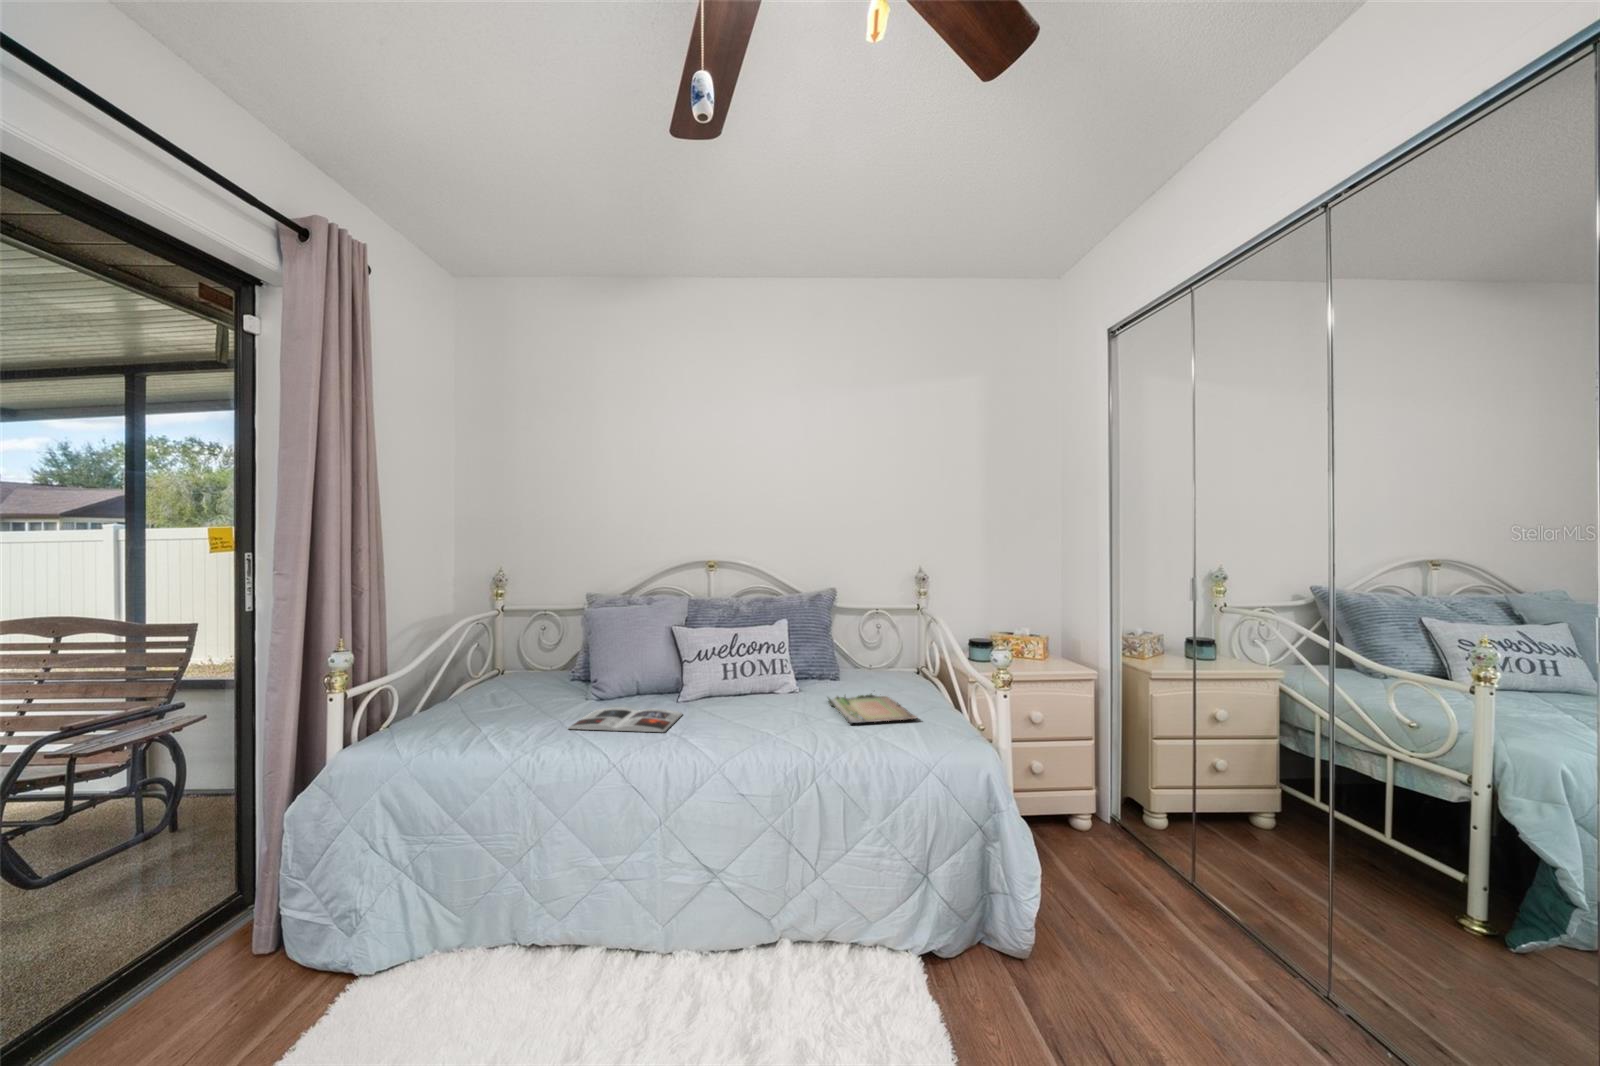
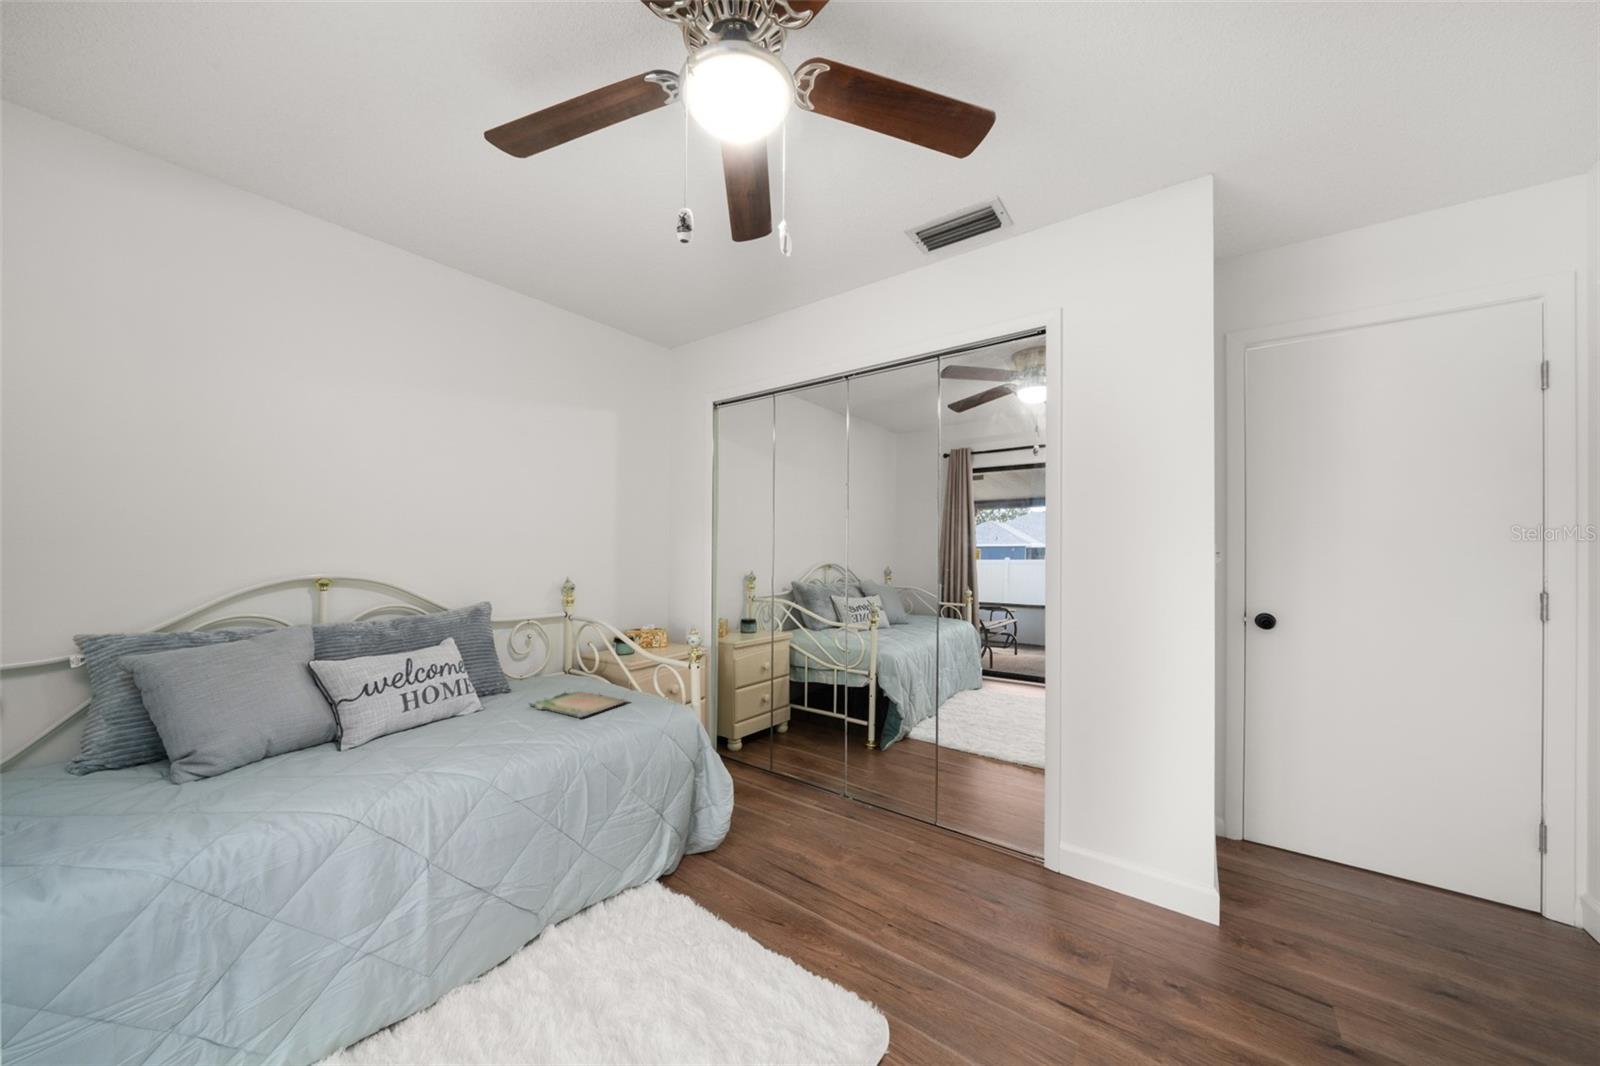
magazine: present [568,708,682,732] -> none [235,756,398,818]

